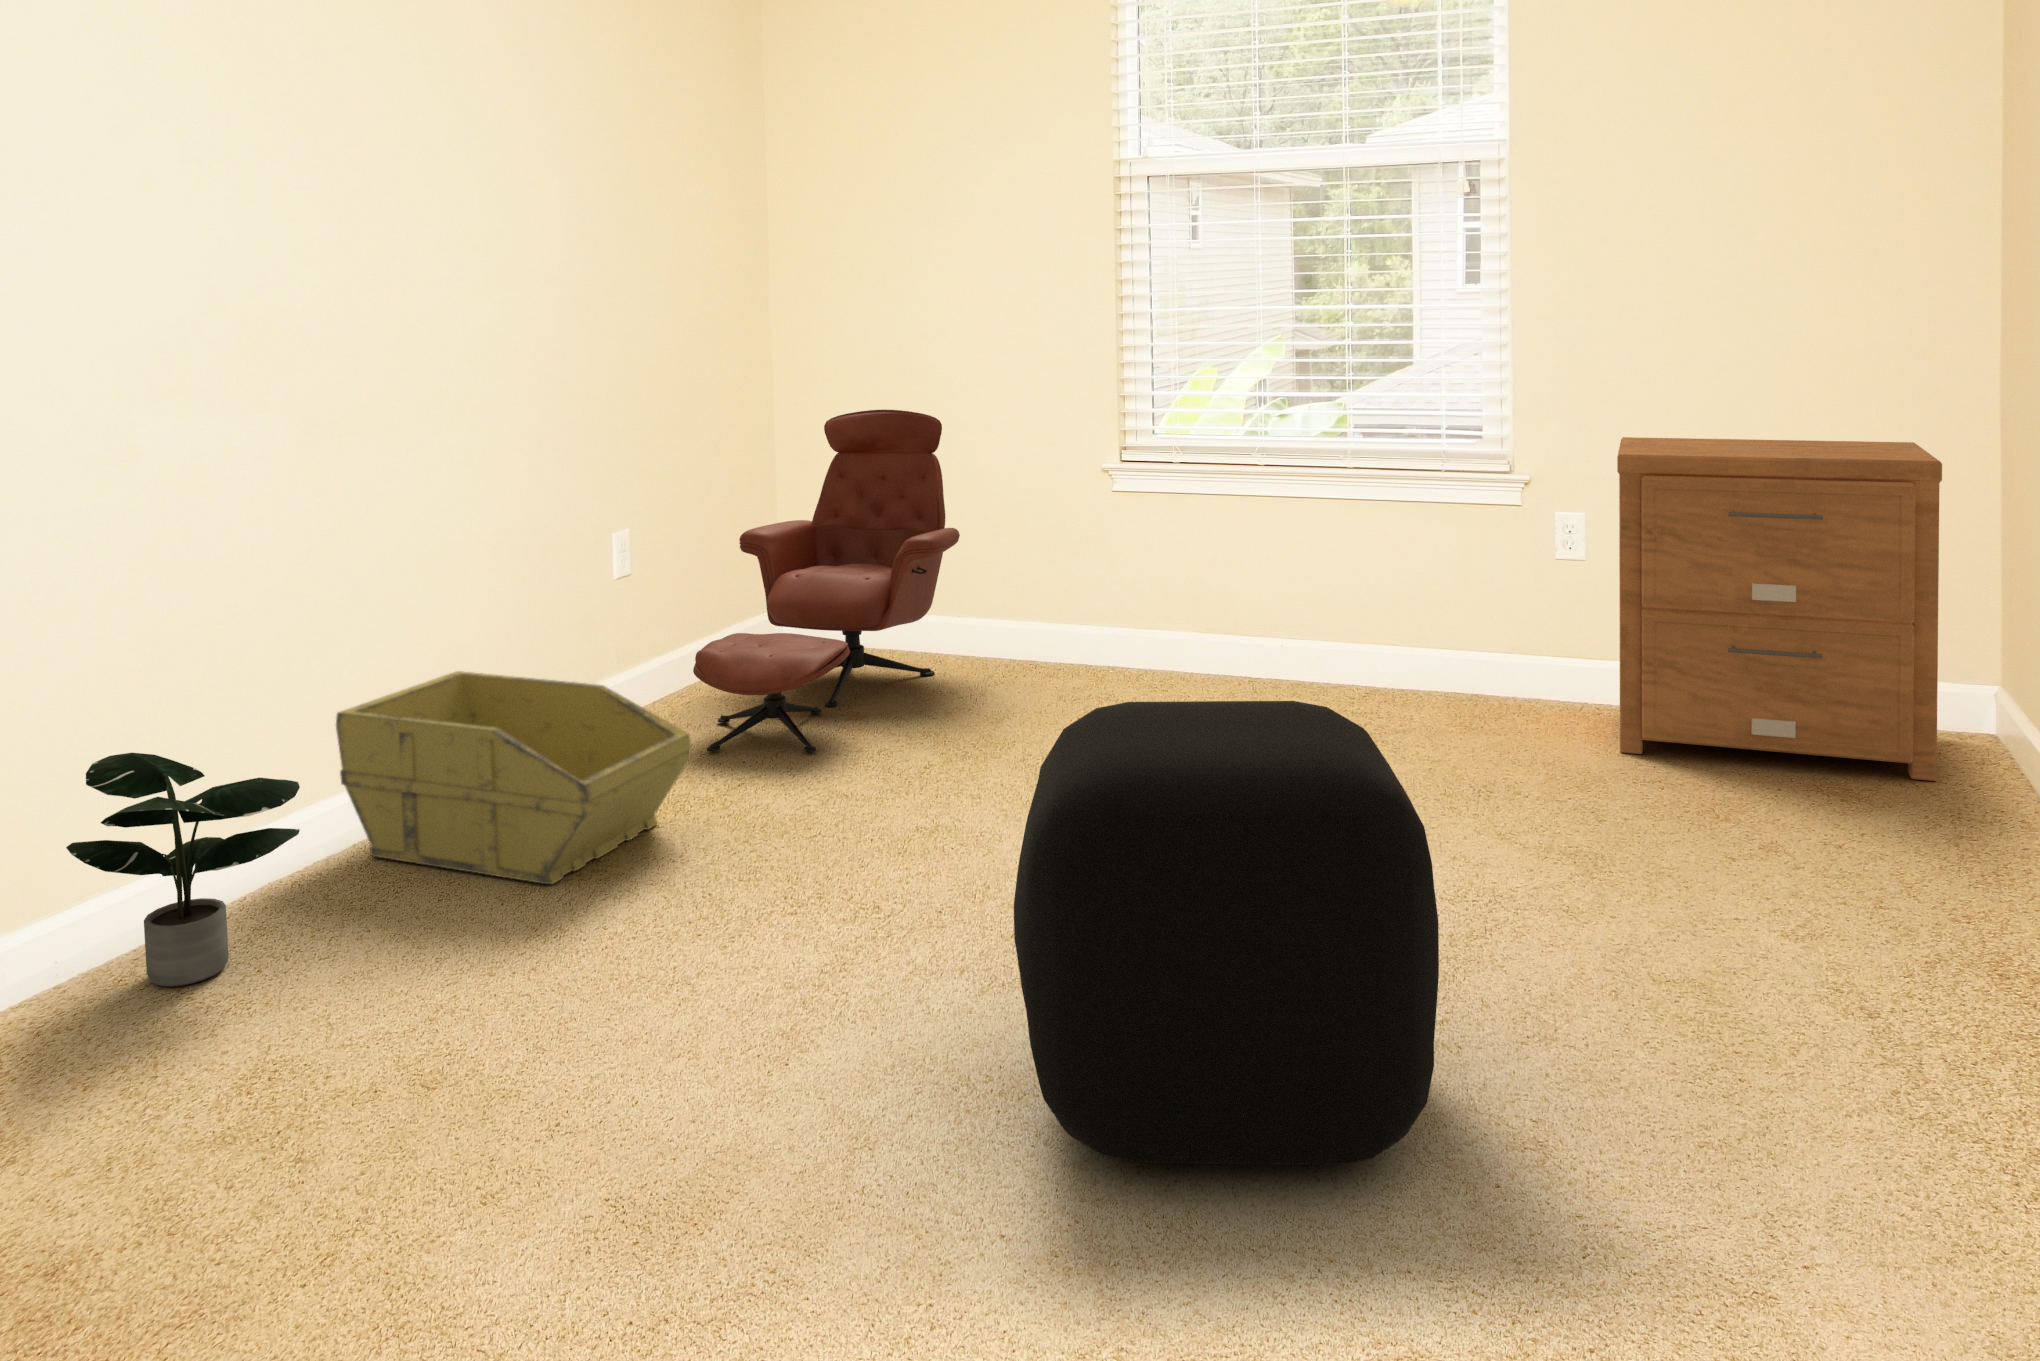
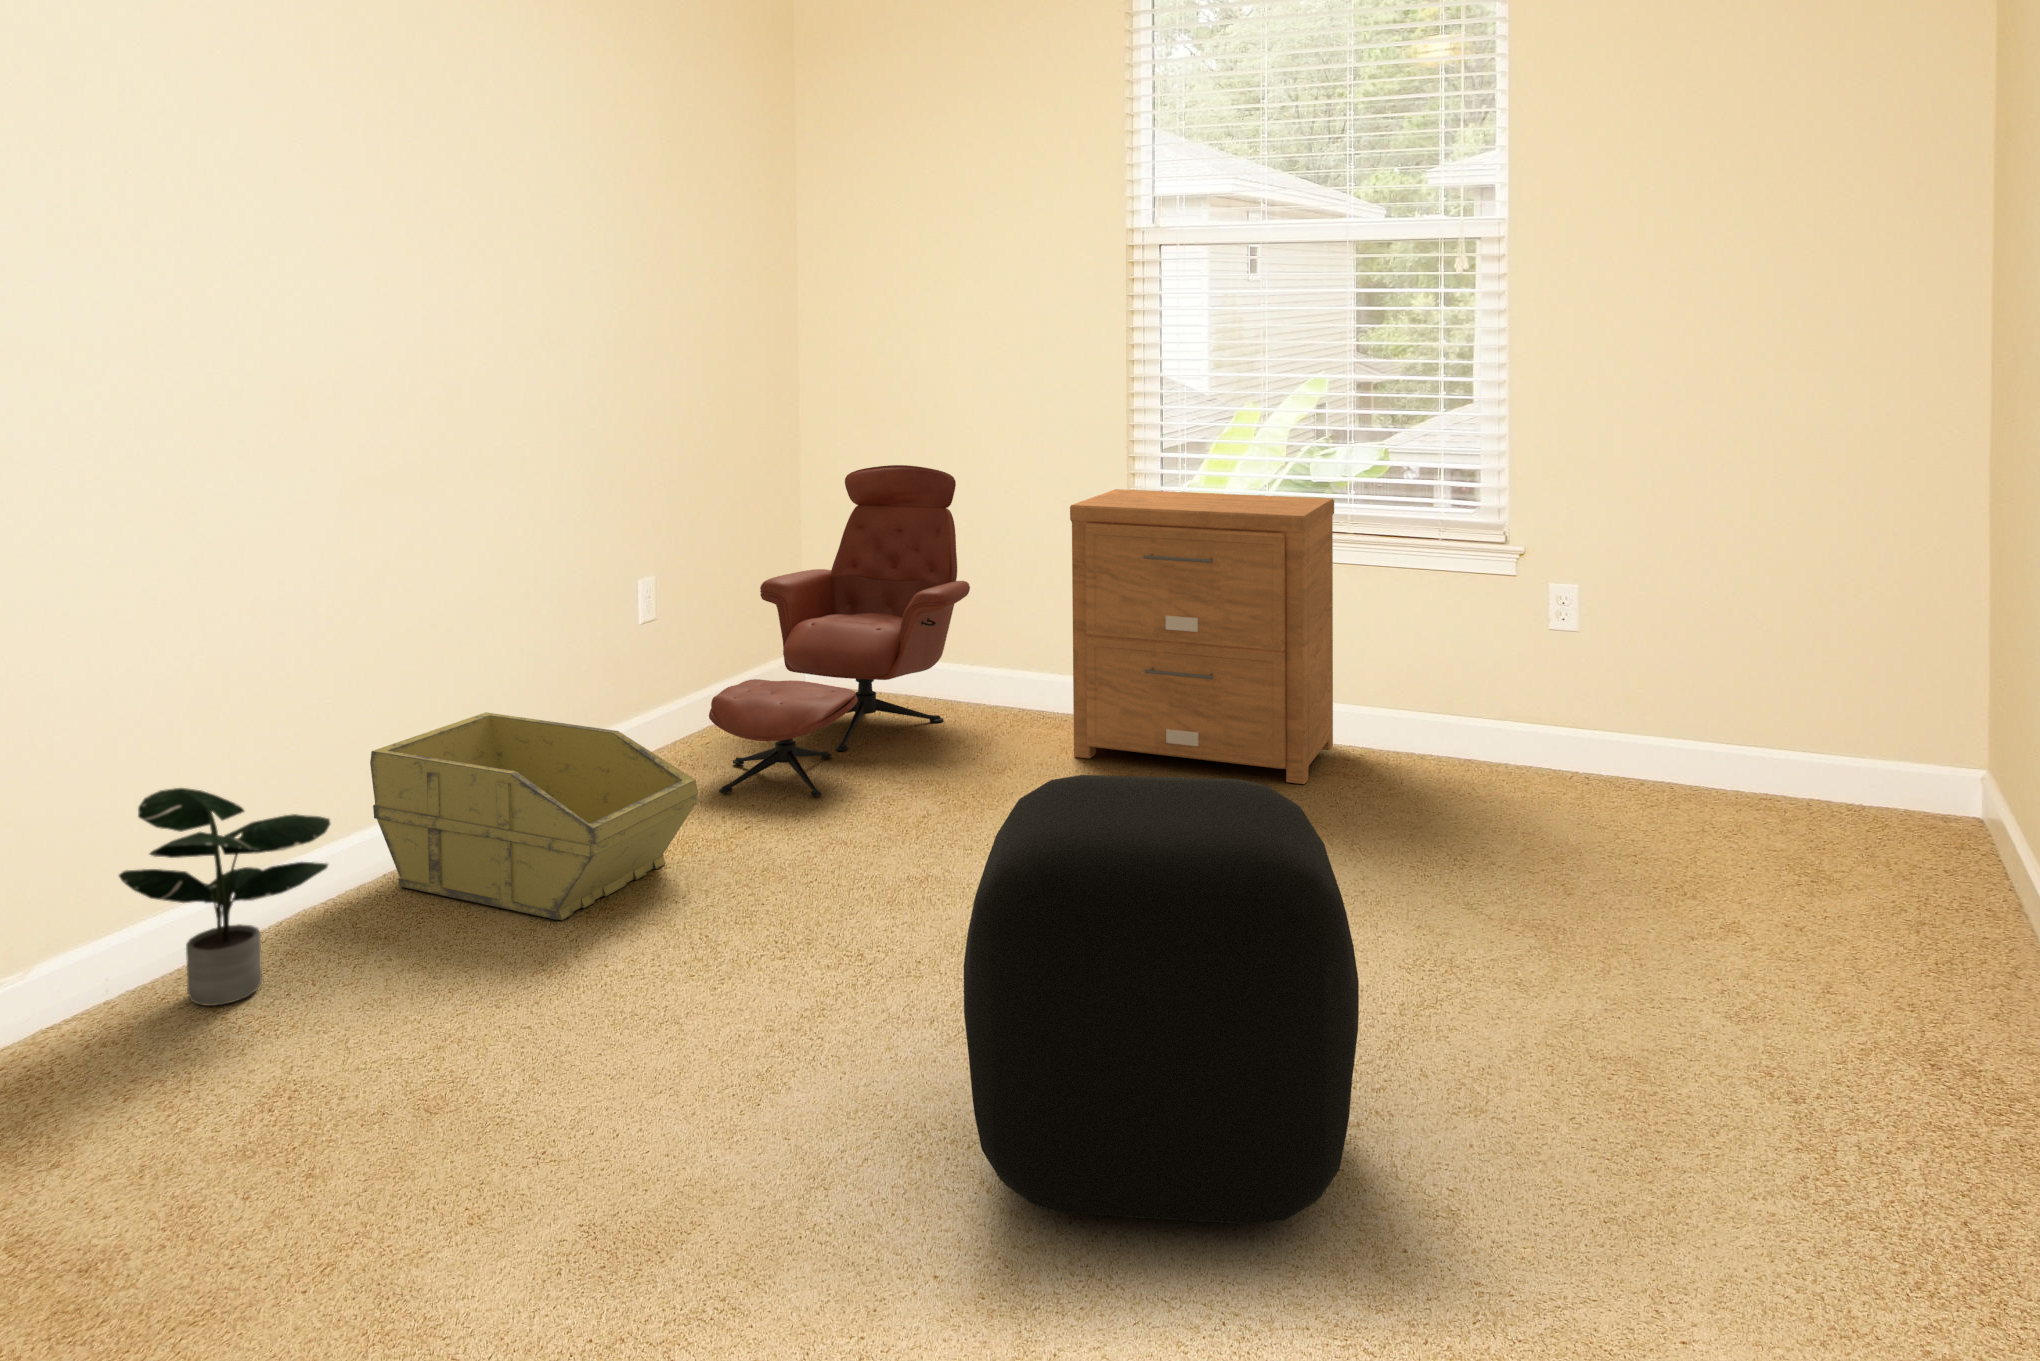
nightstand: present [1617,437,1942,781] -> present [1070,489,1334,784]

